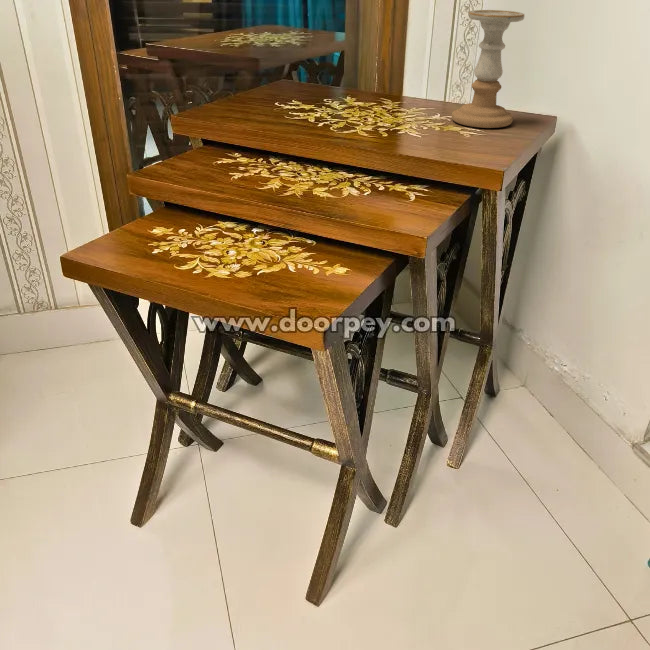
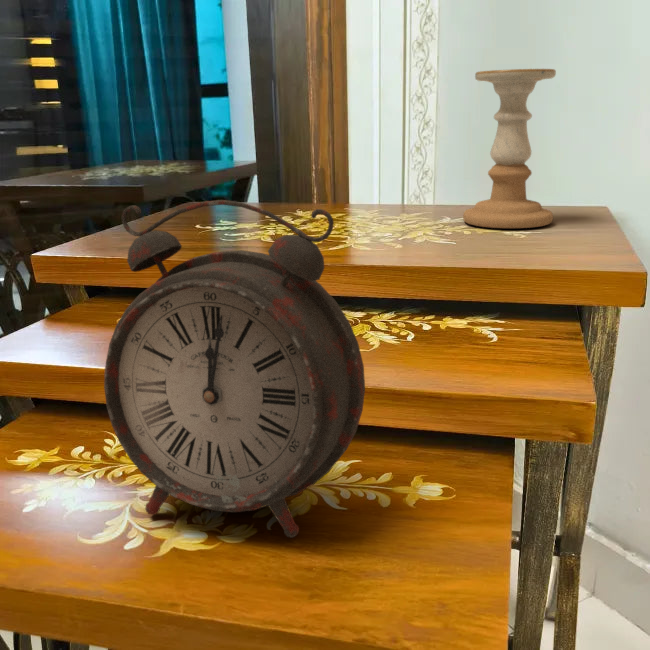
alarm clock: none [189,112,307,278] -> present [104,200,365,538]

